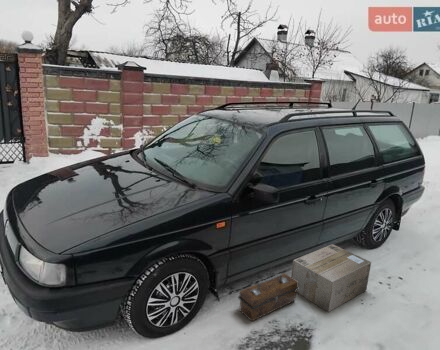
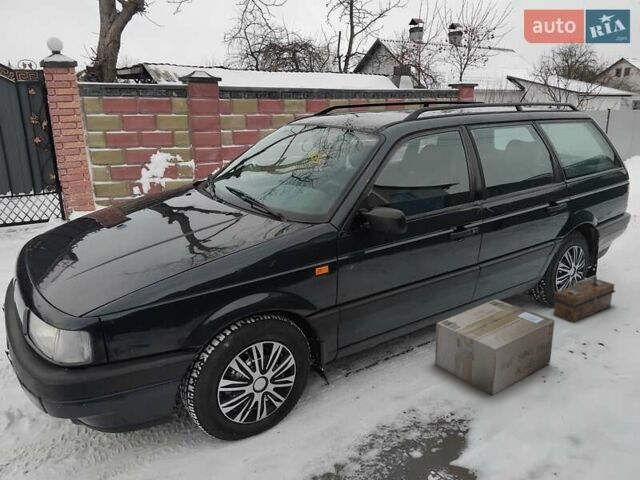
toolbox: present [238,273,299,321] -> present [553,275,615,322]

